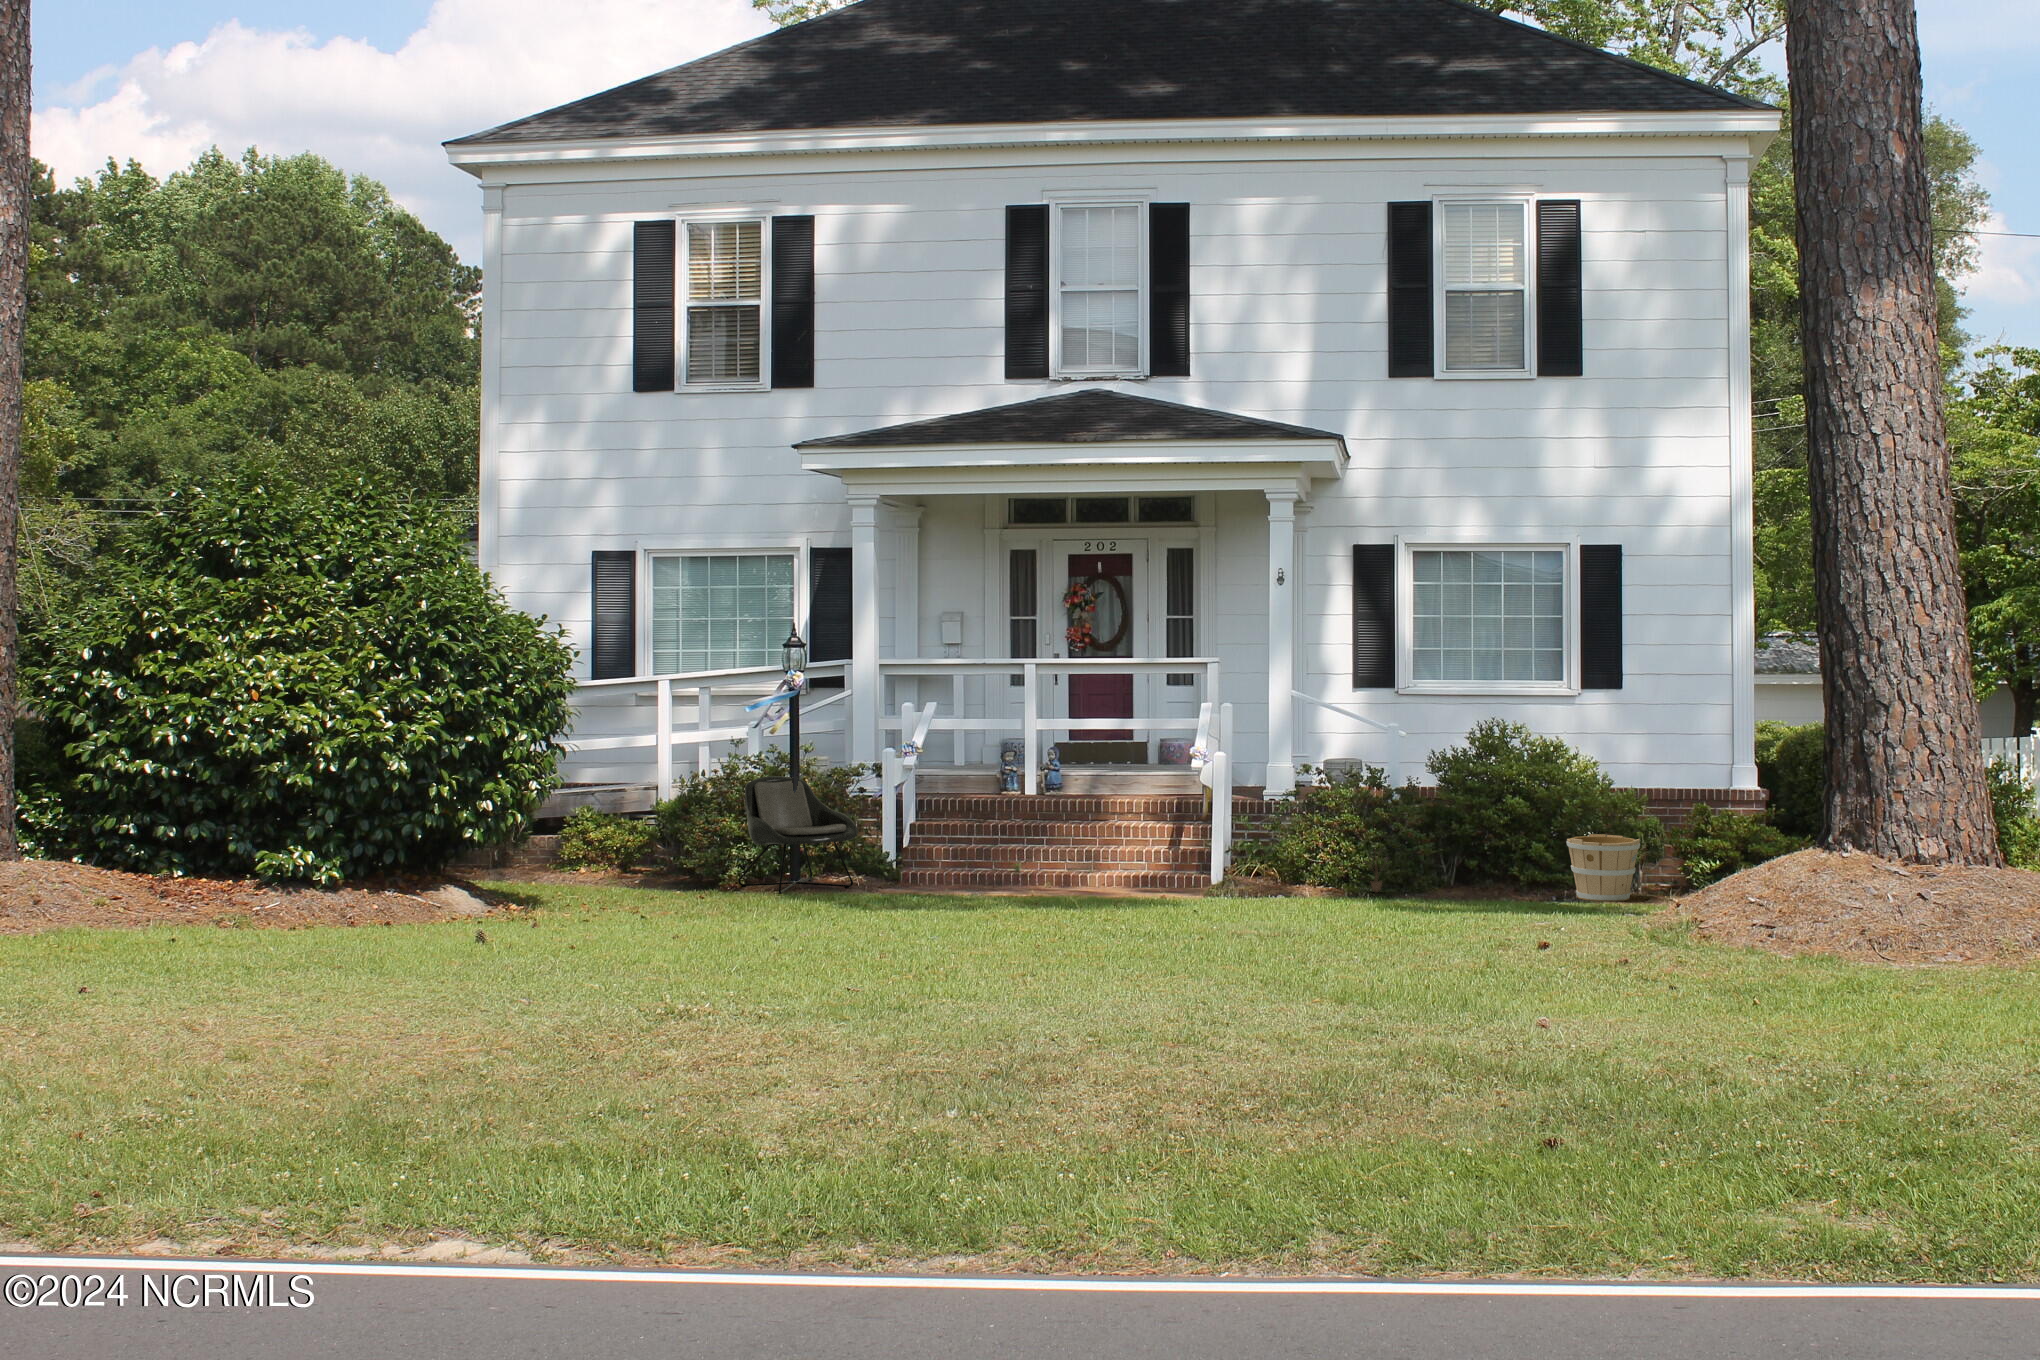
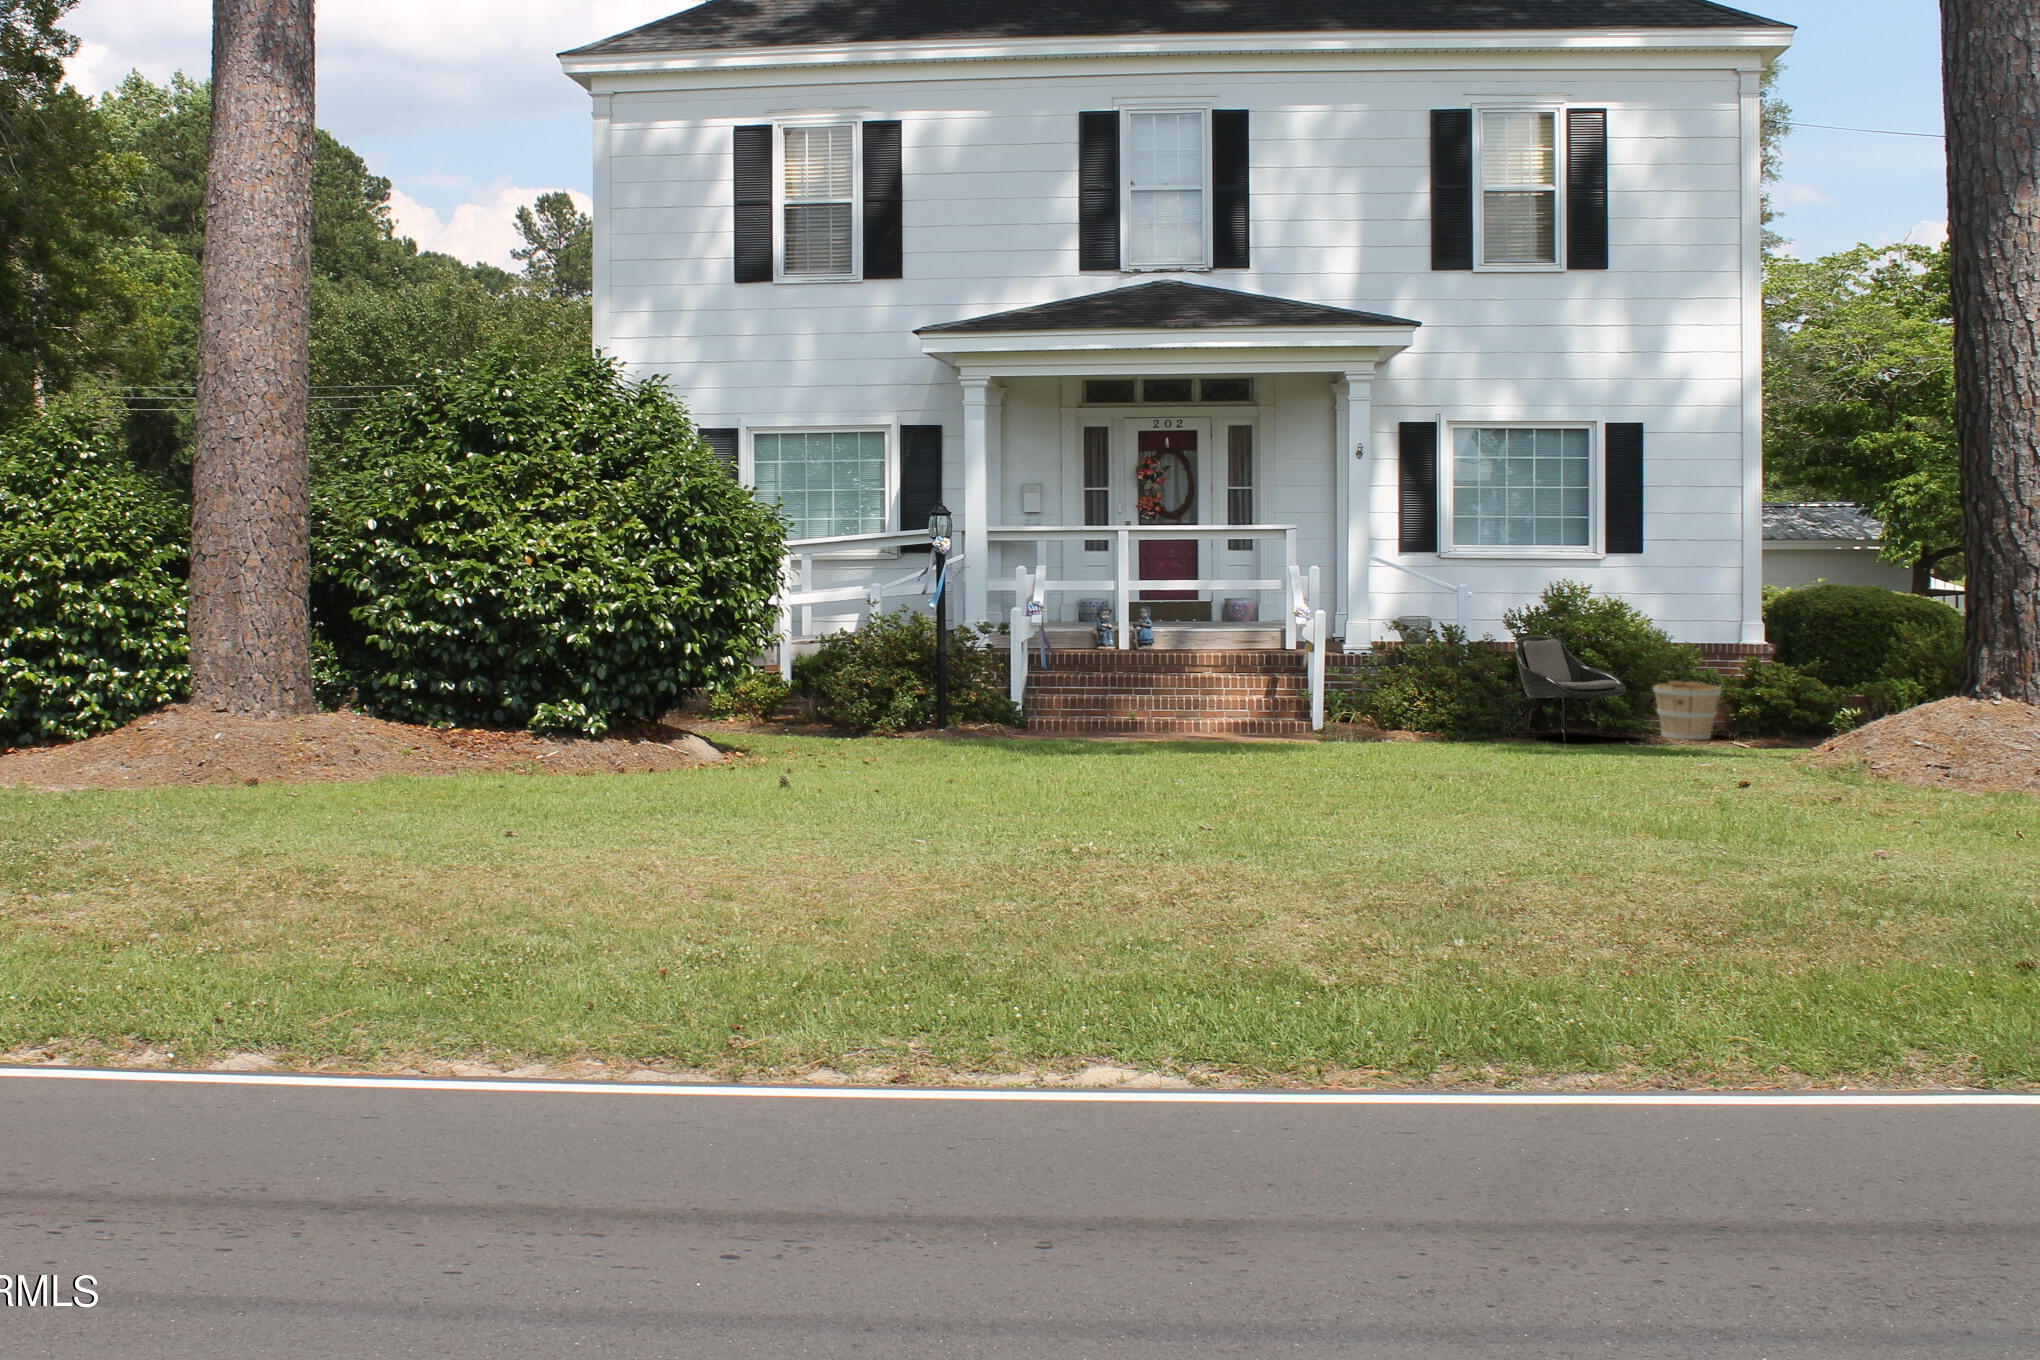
lounge chair: present [738,776,858,894] -> present [1508,635,1626,743]
decorative plant: present [1366,851,1387,892] -> none [1460,694,1492,734]

